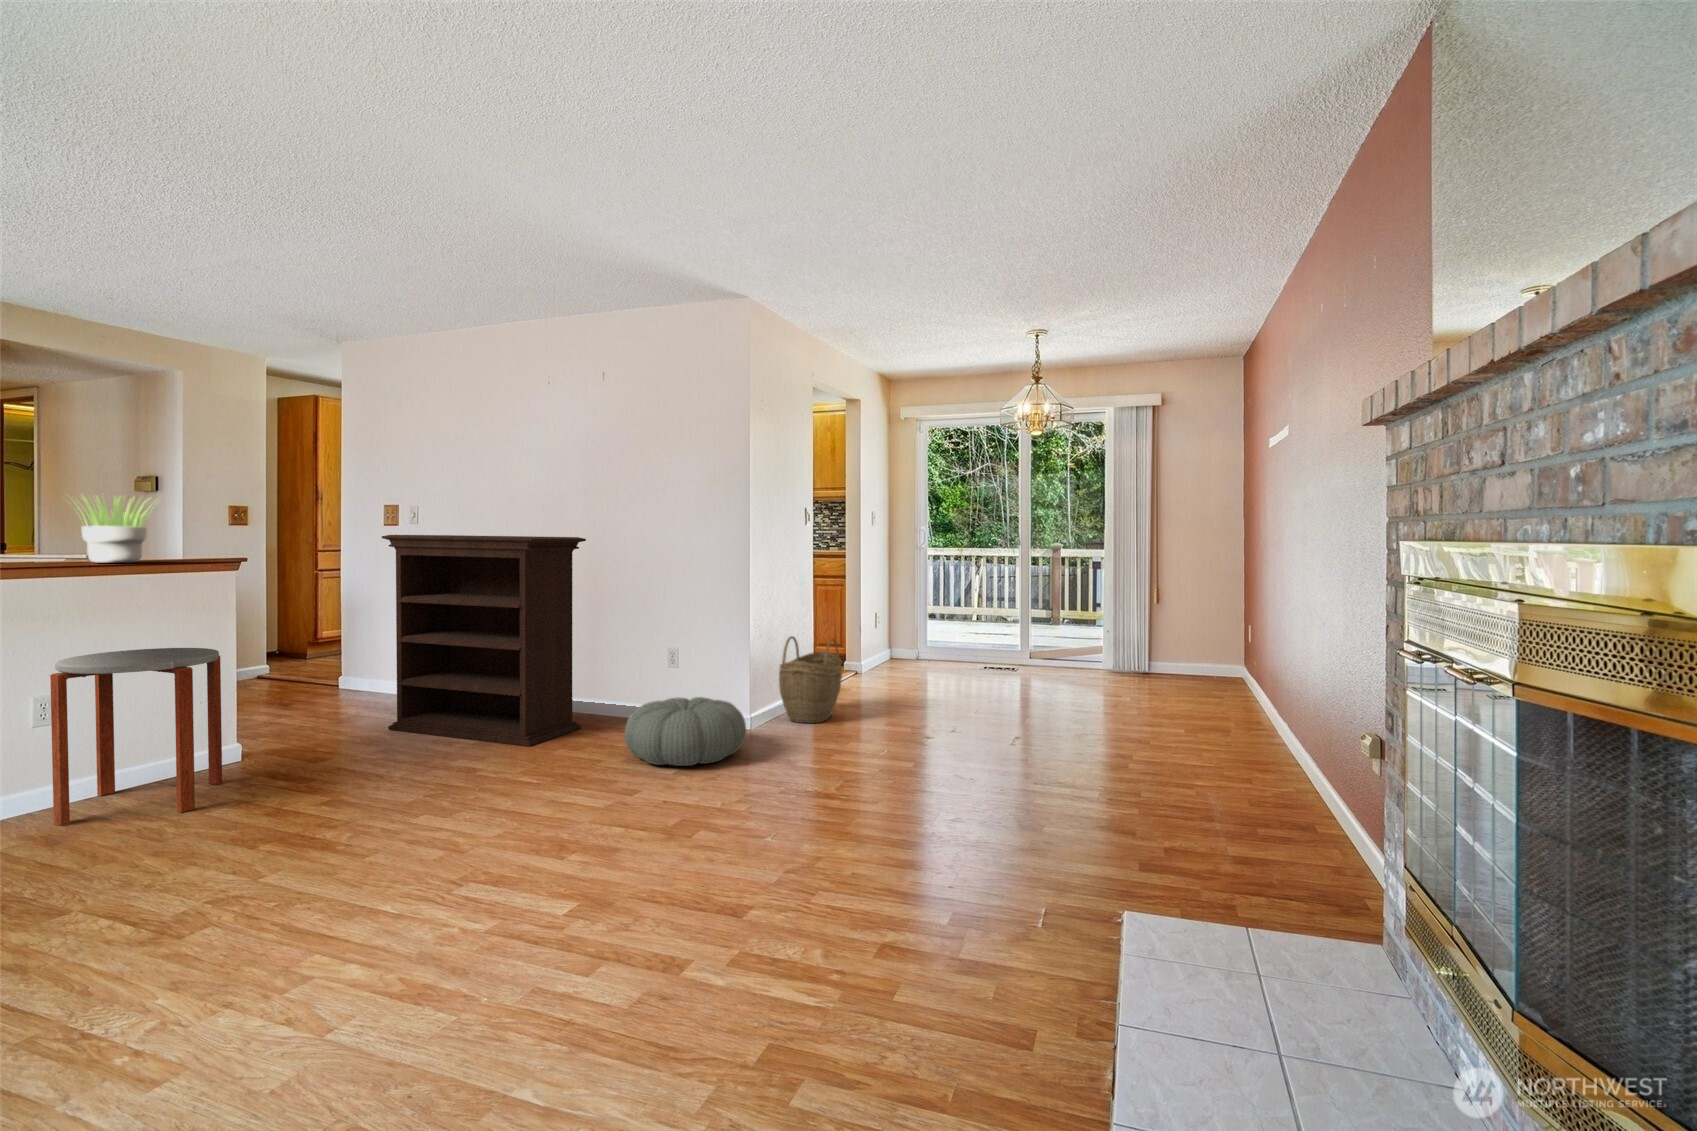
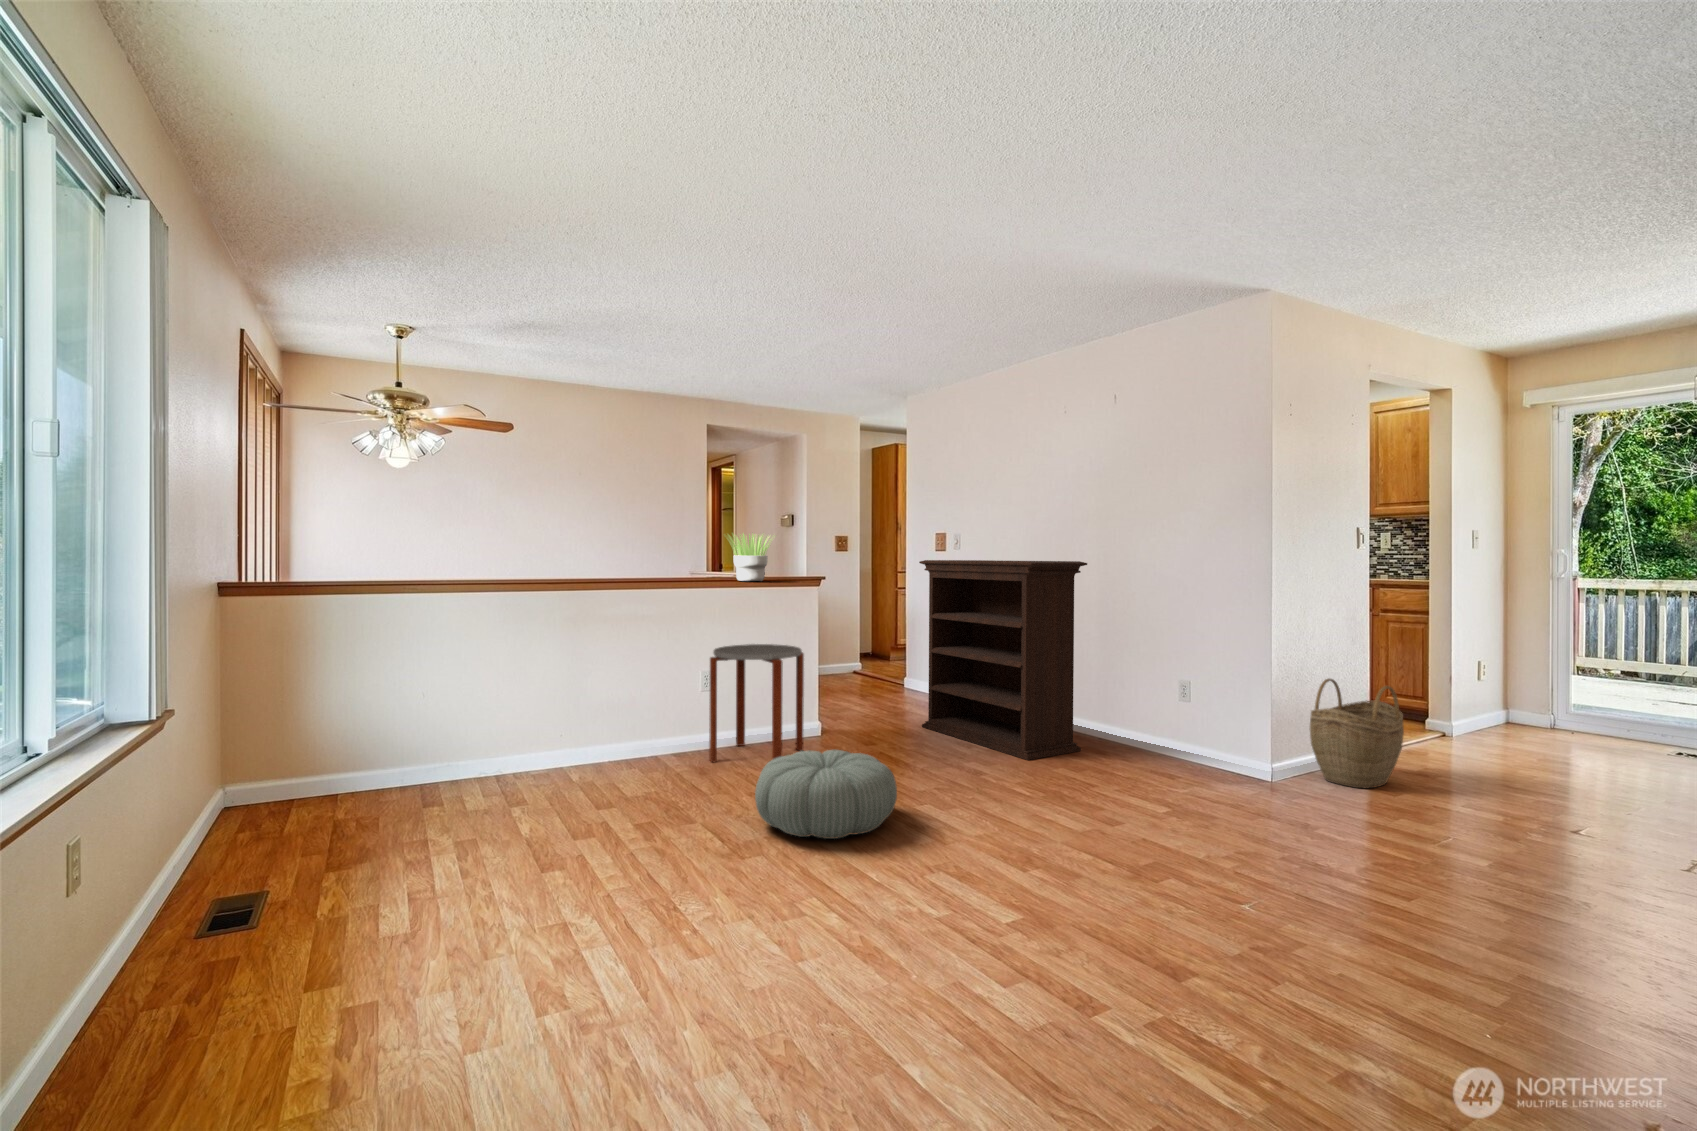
pouf: present [624,697,746,766] -> present [755,750,897,839]

